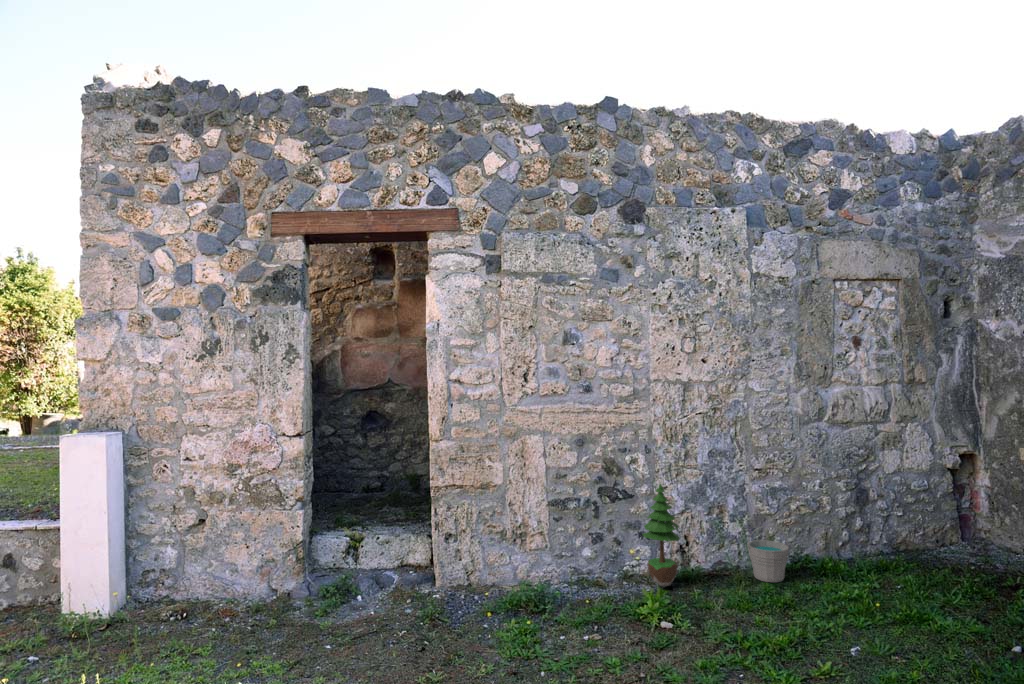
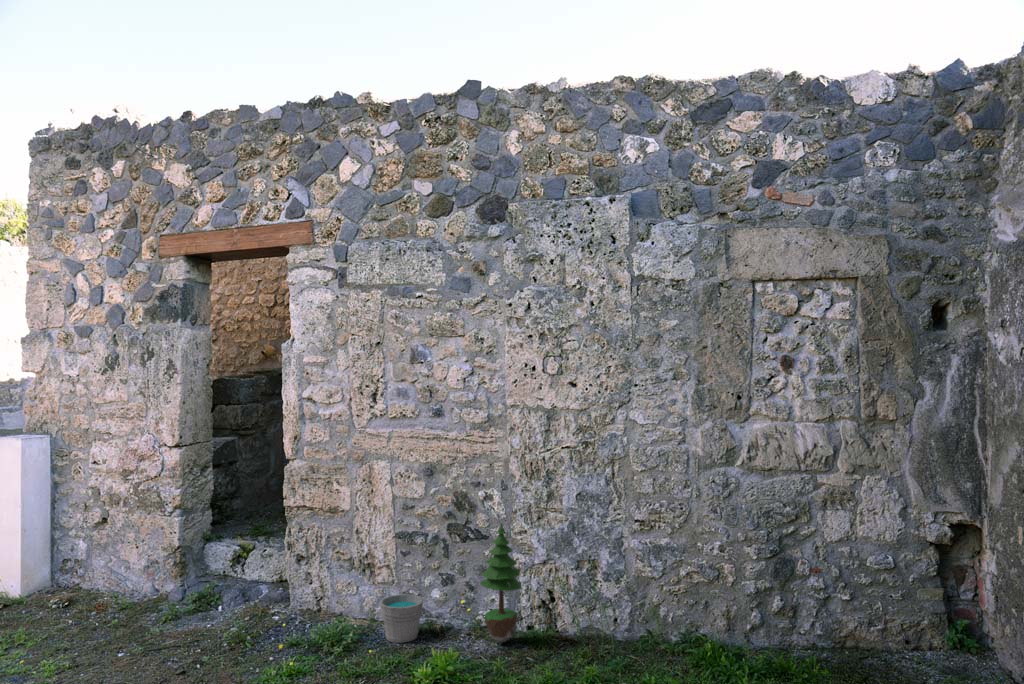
bucket: present [748,526,789,582] -> present [380,578,423,643]

